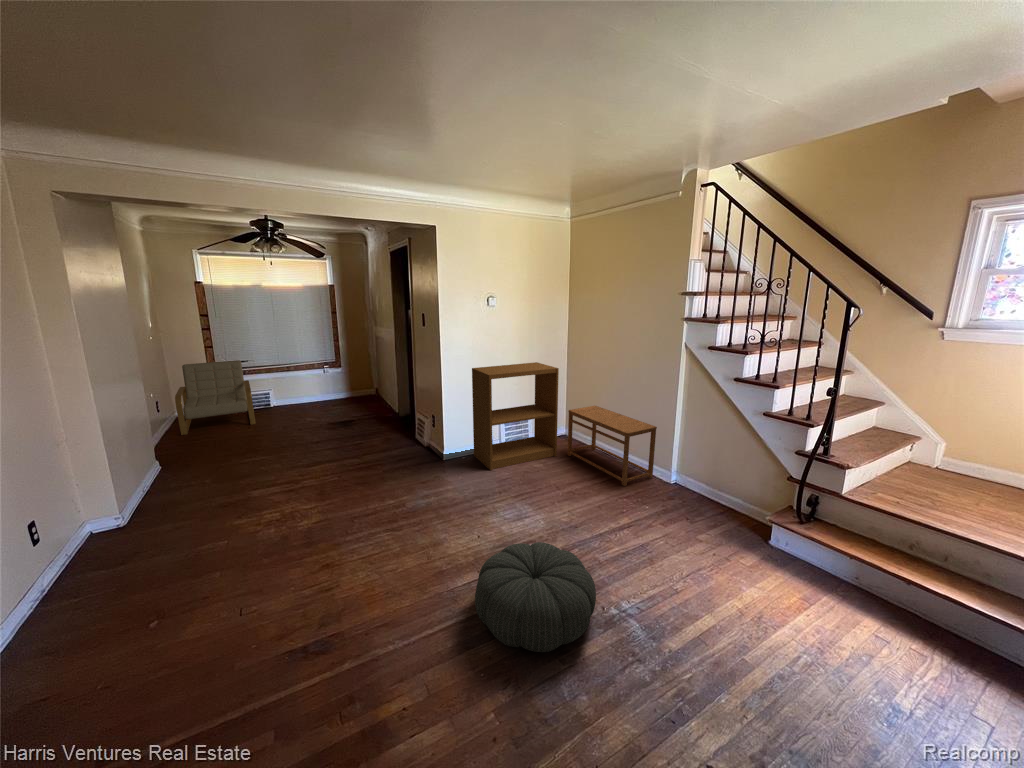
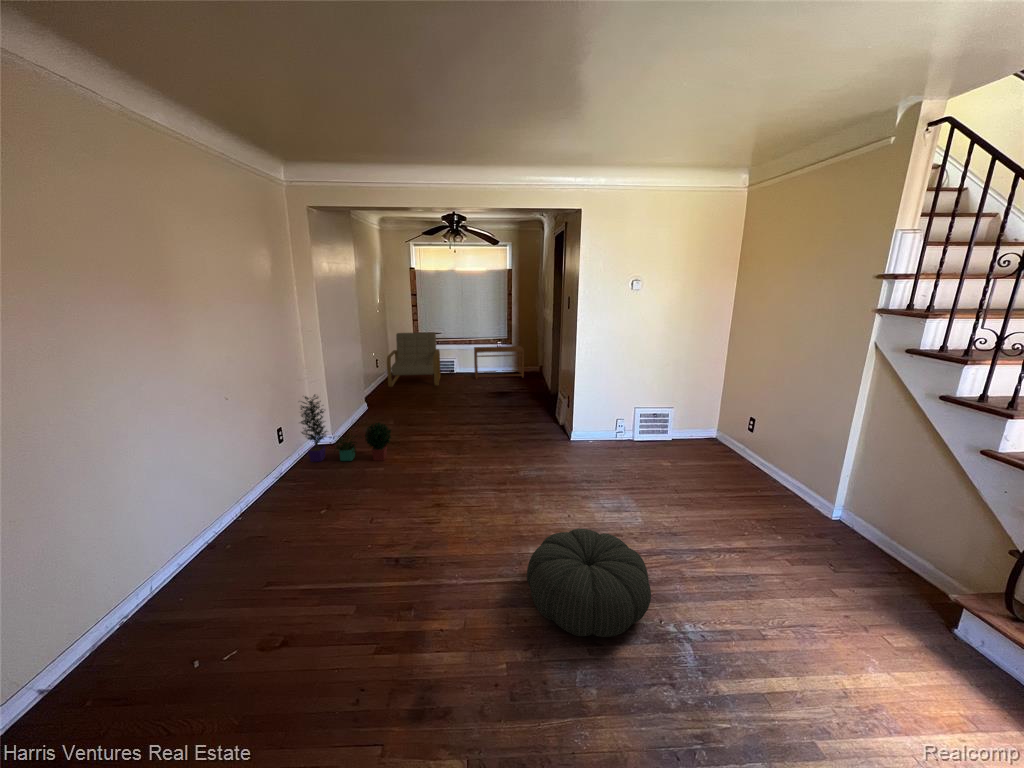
bookshelf: present [472,362,559,470] -> none [603,353,705,460]
side table: present [568,406,657,486] -> present [474,346,524,379]
potted plant: none [62,461,230,560] -> present [301,395,391,462]

